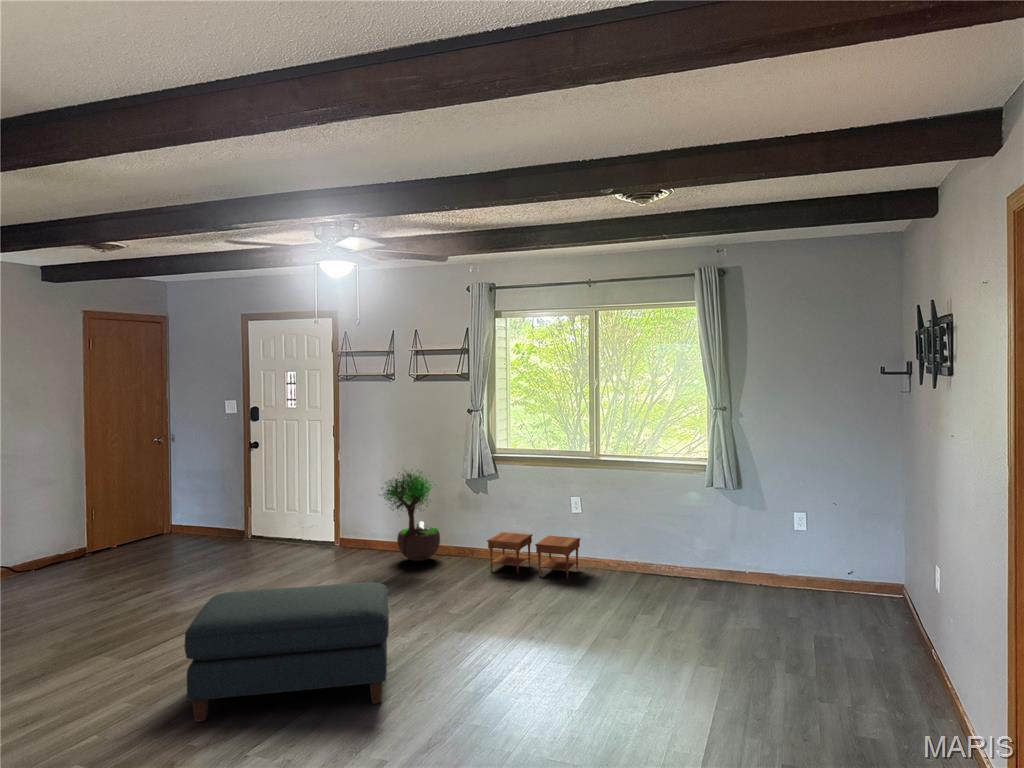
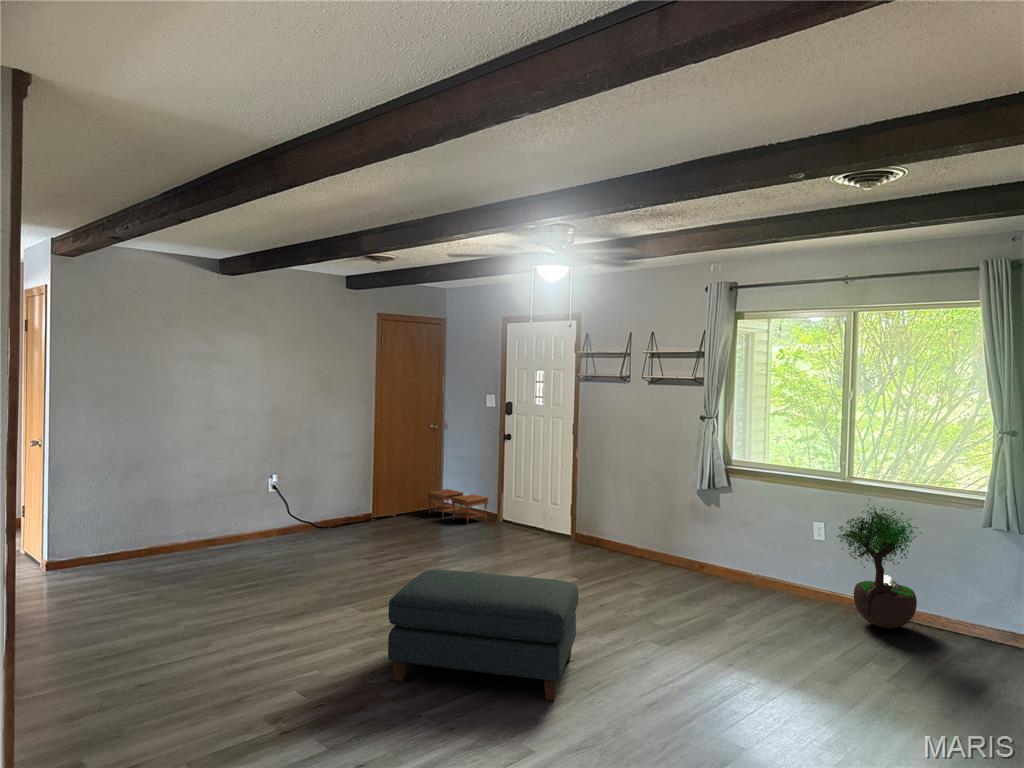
potted tree: present [381,470,440,561] -> present [837,498,922,628]
side table: present [487,532,580,579] -> present [427,489,488,524]

